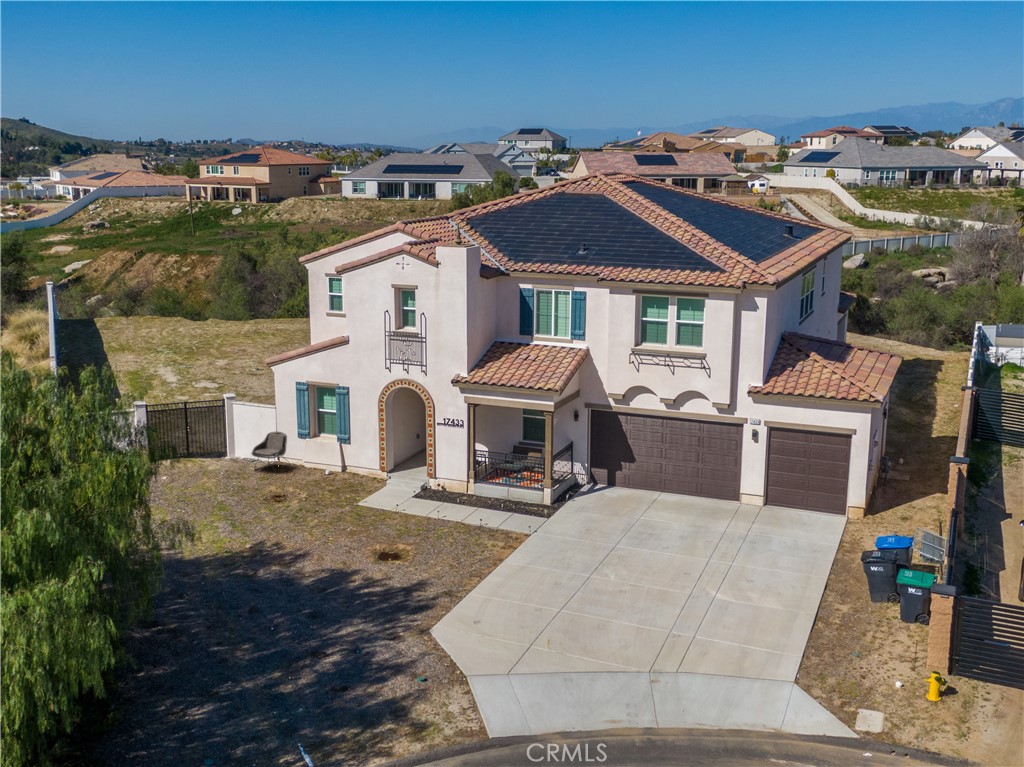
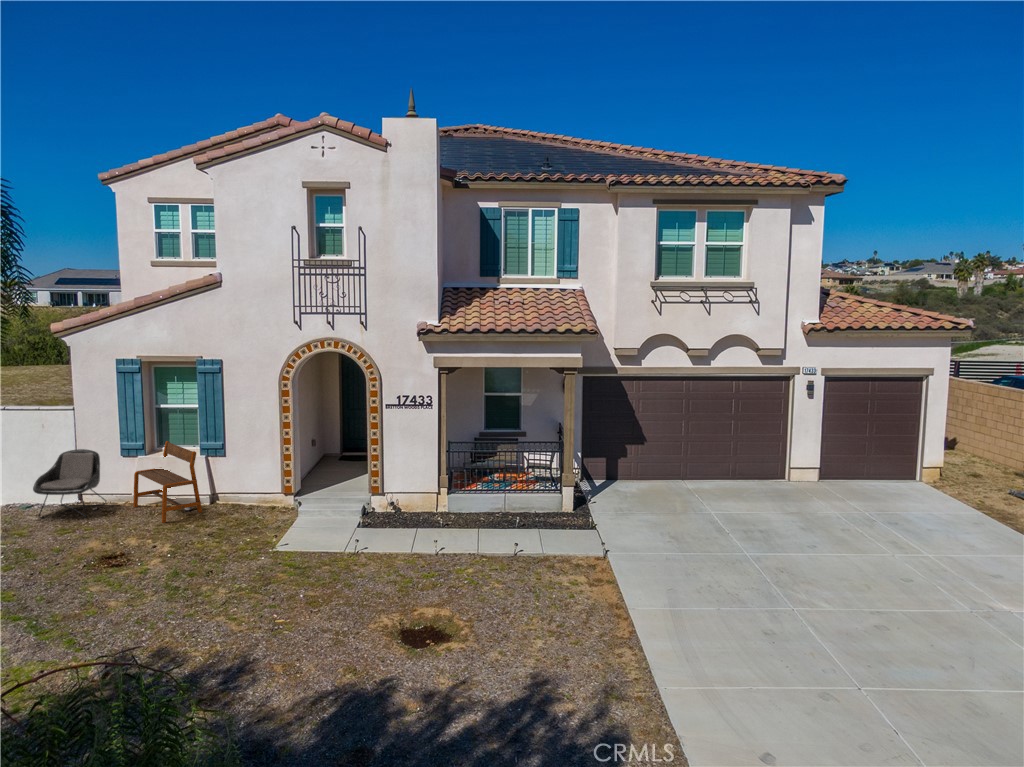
bench: none [303,431,335,481] -> present [133,441,202,523]

